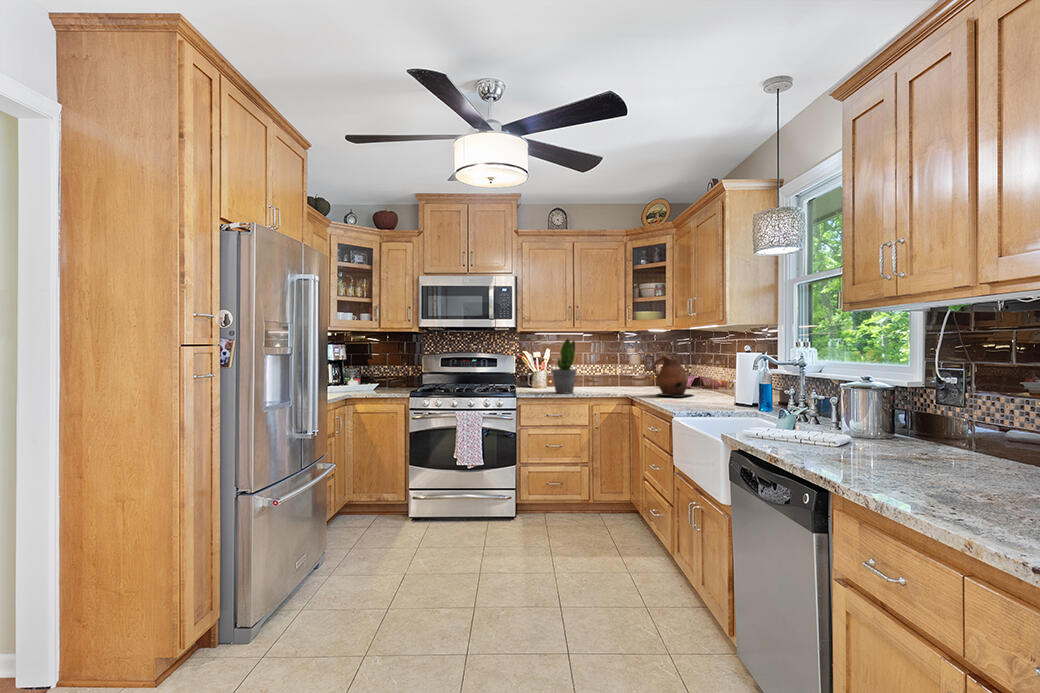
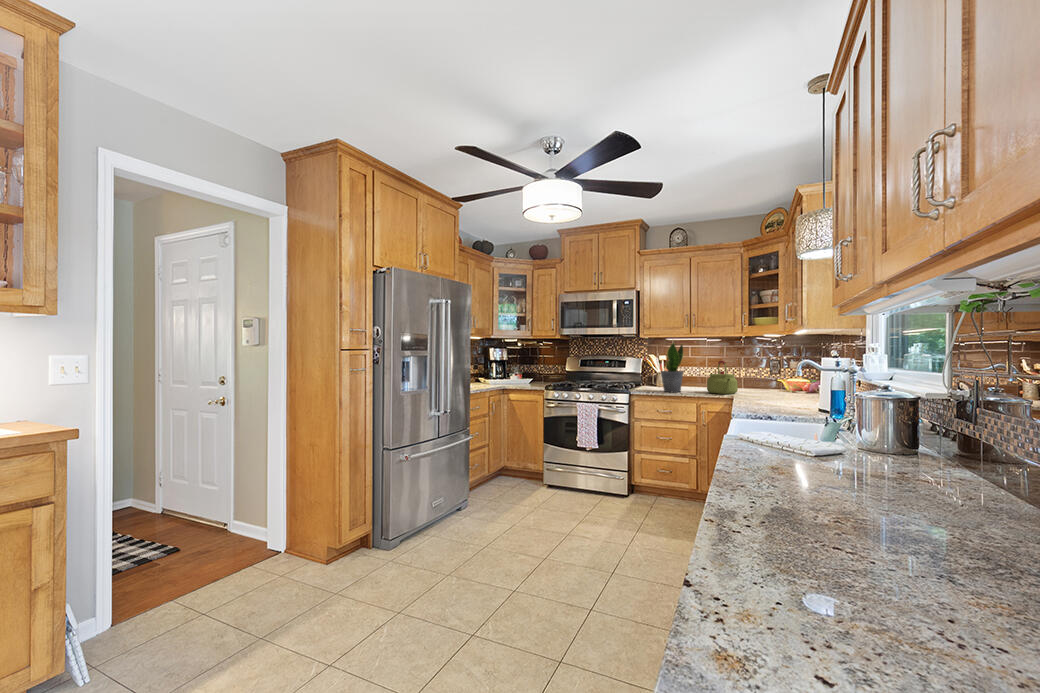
ceramic pitcher: present [653,354,692,397] -> none [755,357,802,400]
kettle: none [600,358,630,393] -> present [707,361,738,394]

